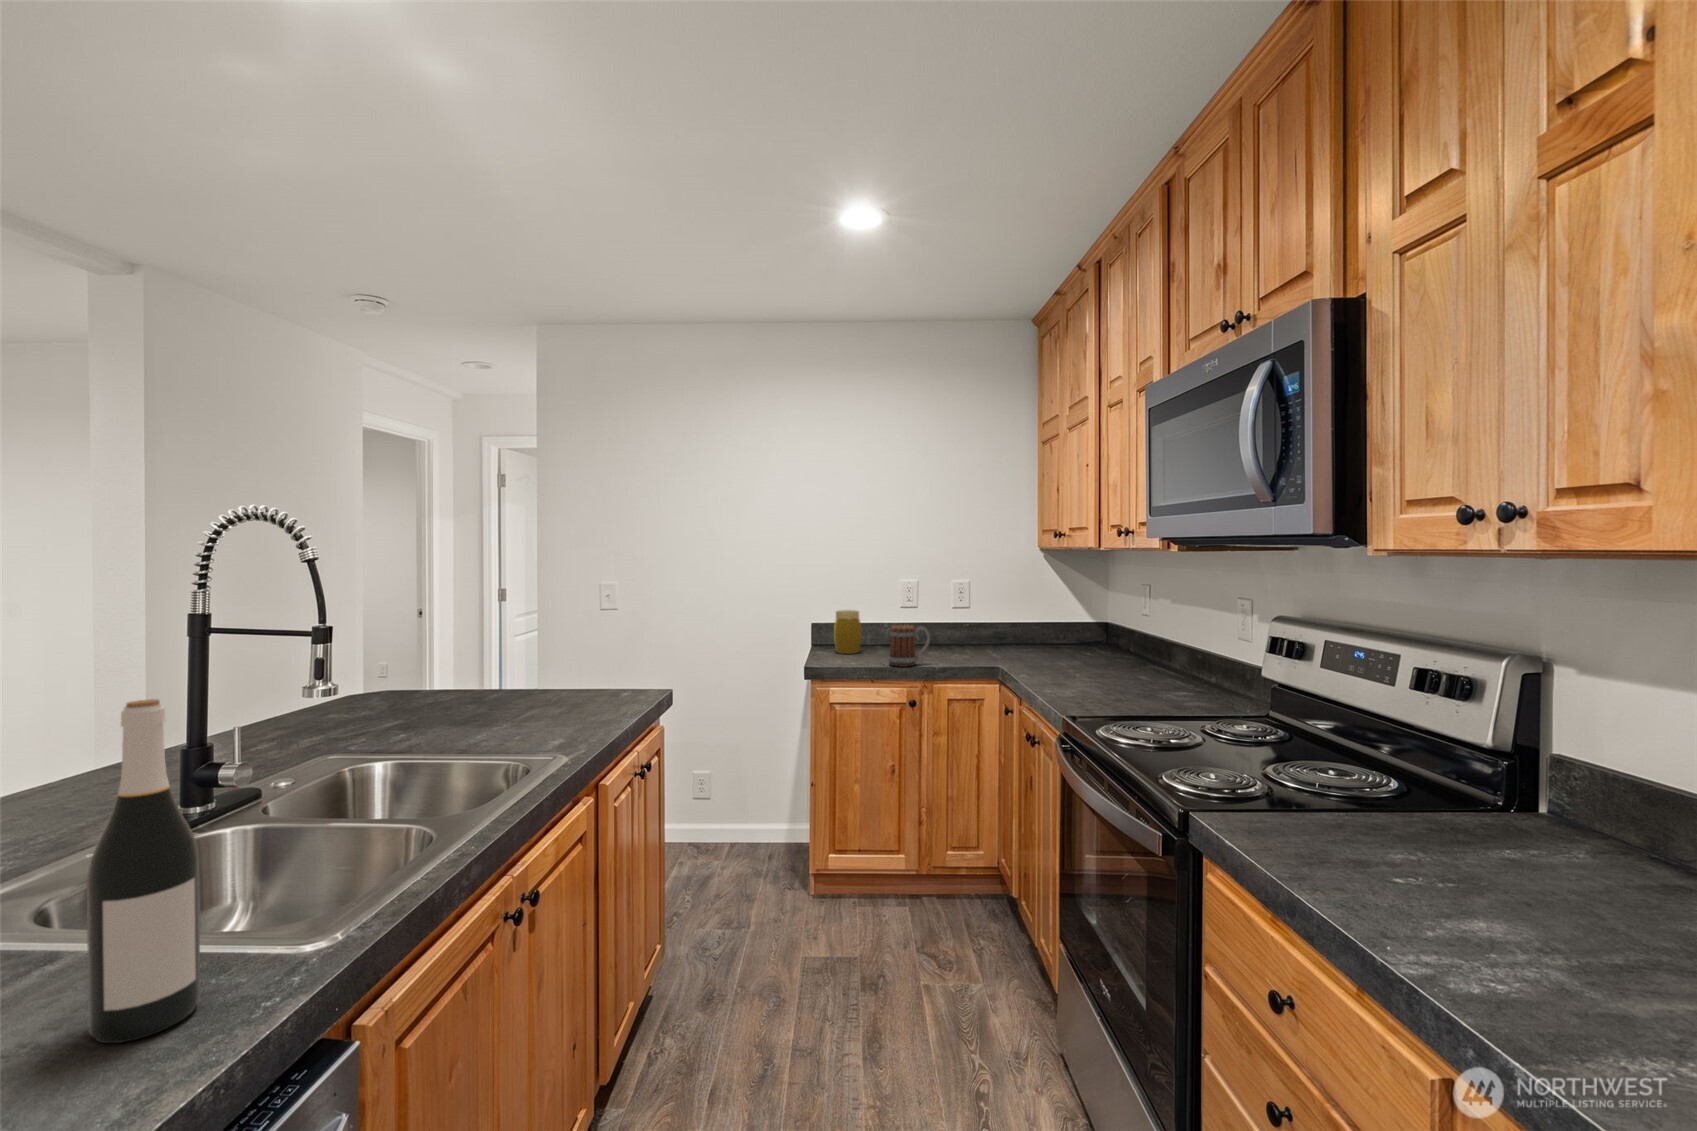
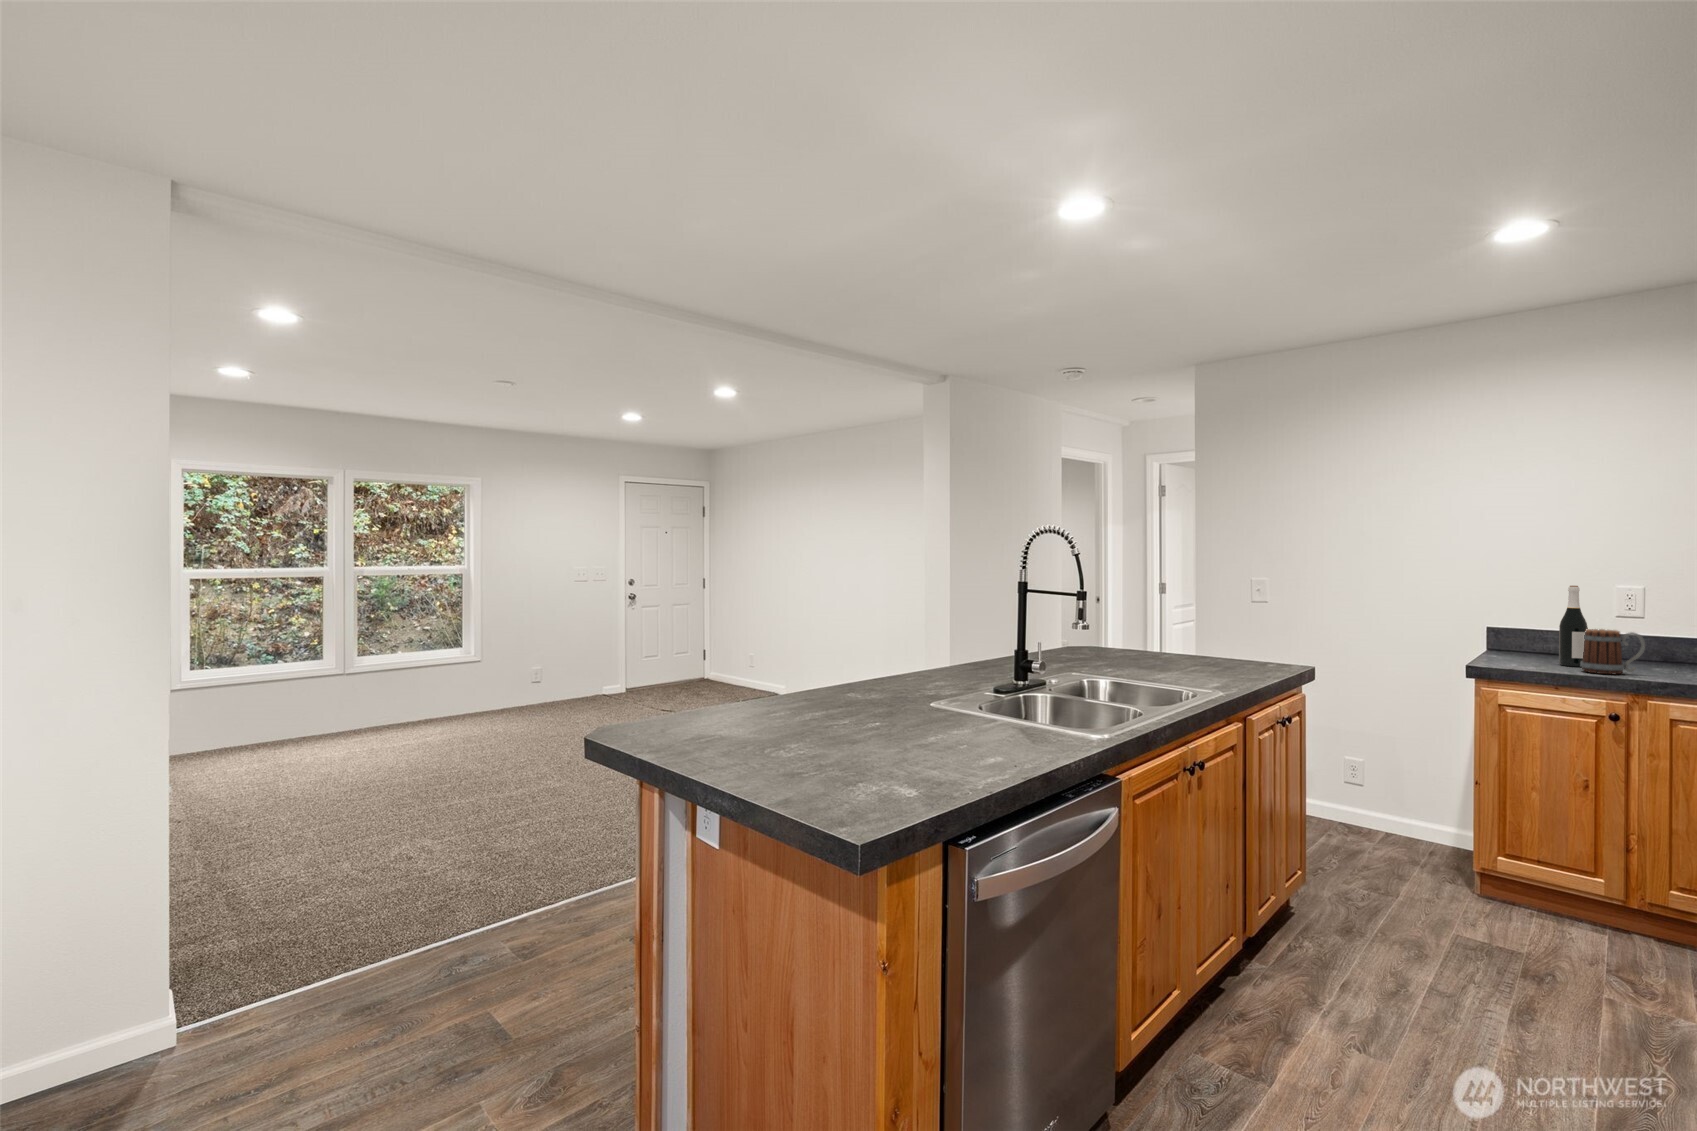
jar: present [834,610,862,654] -> none [1515,612,1553,658]
wine bottle: present [87,699,200,1043] -> present [1559,586,1588,667]

